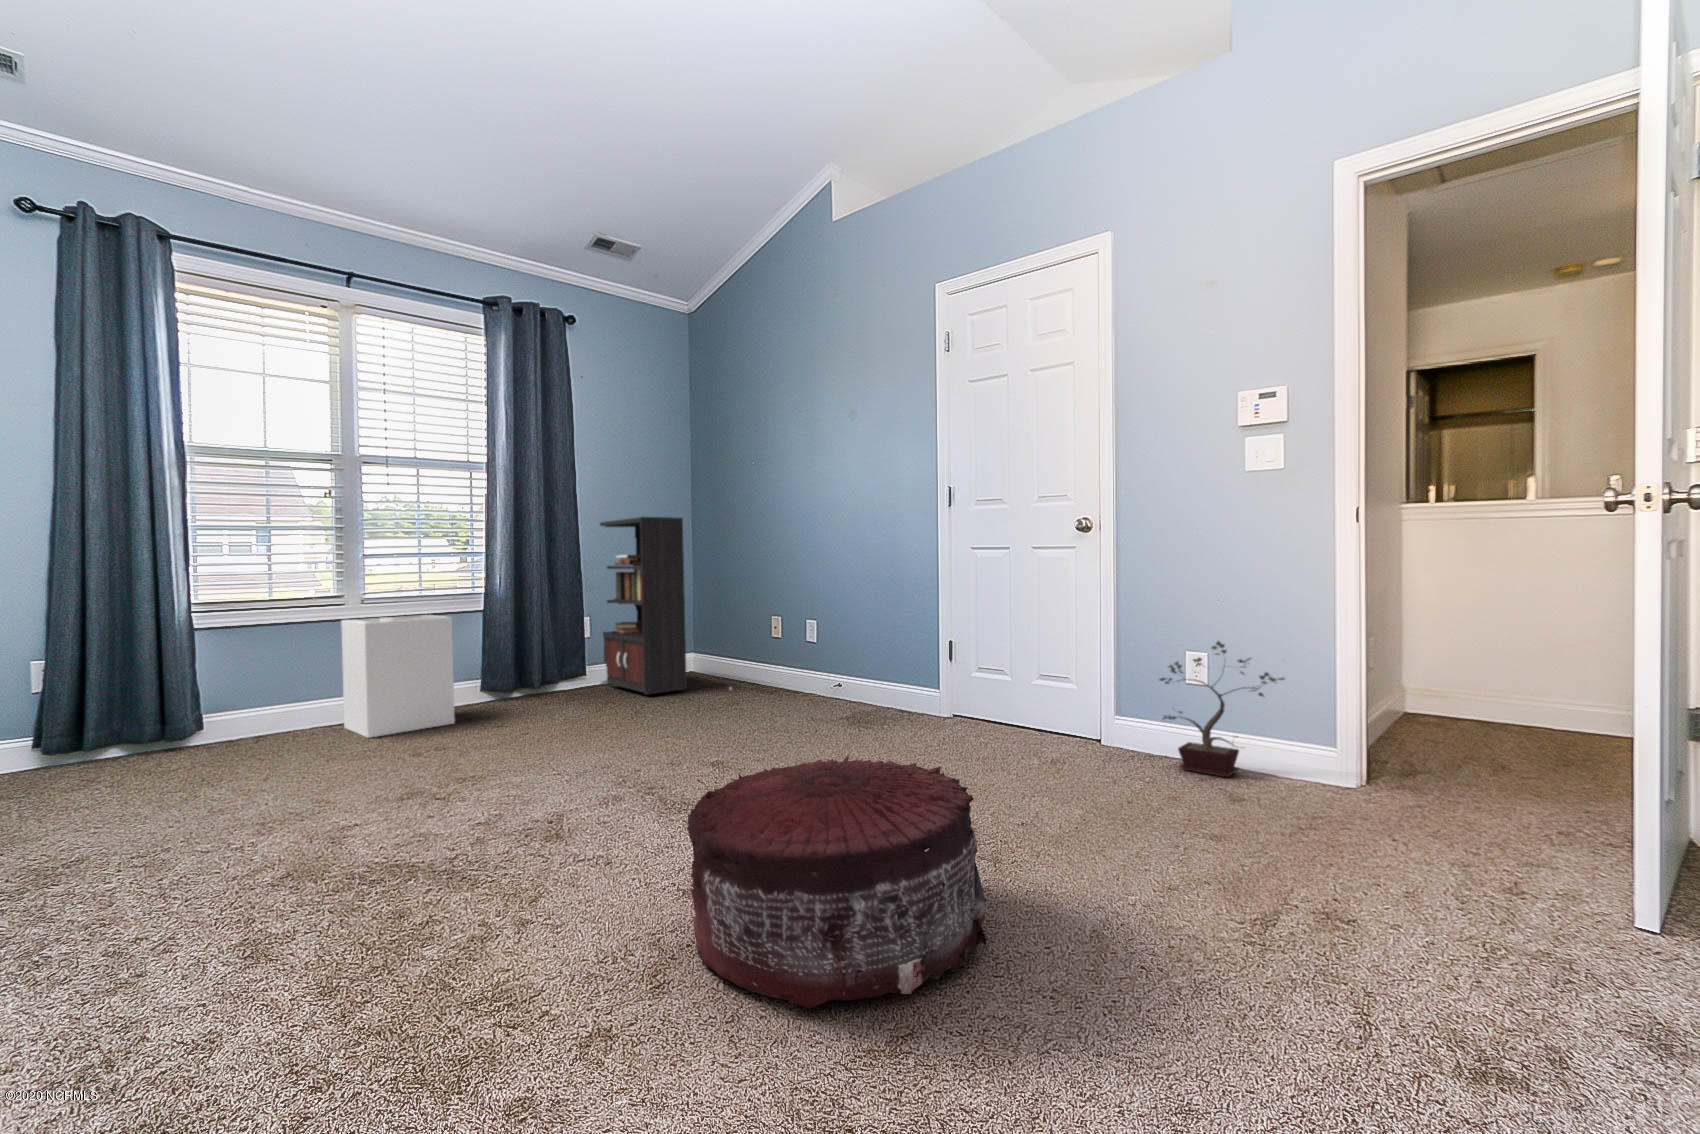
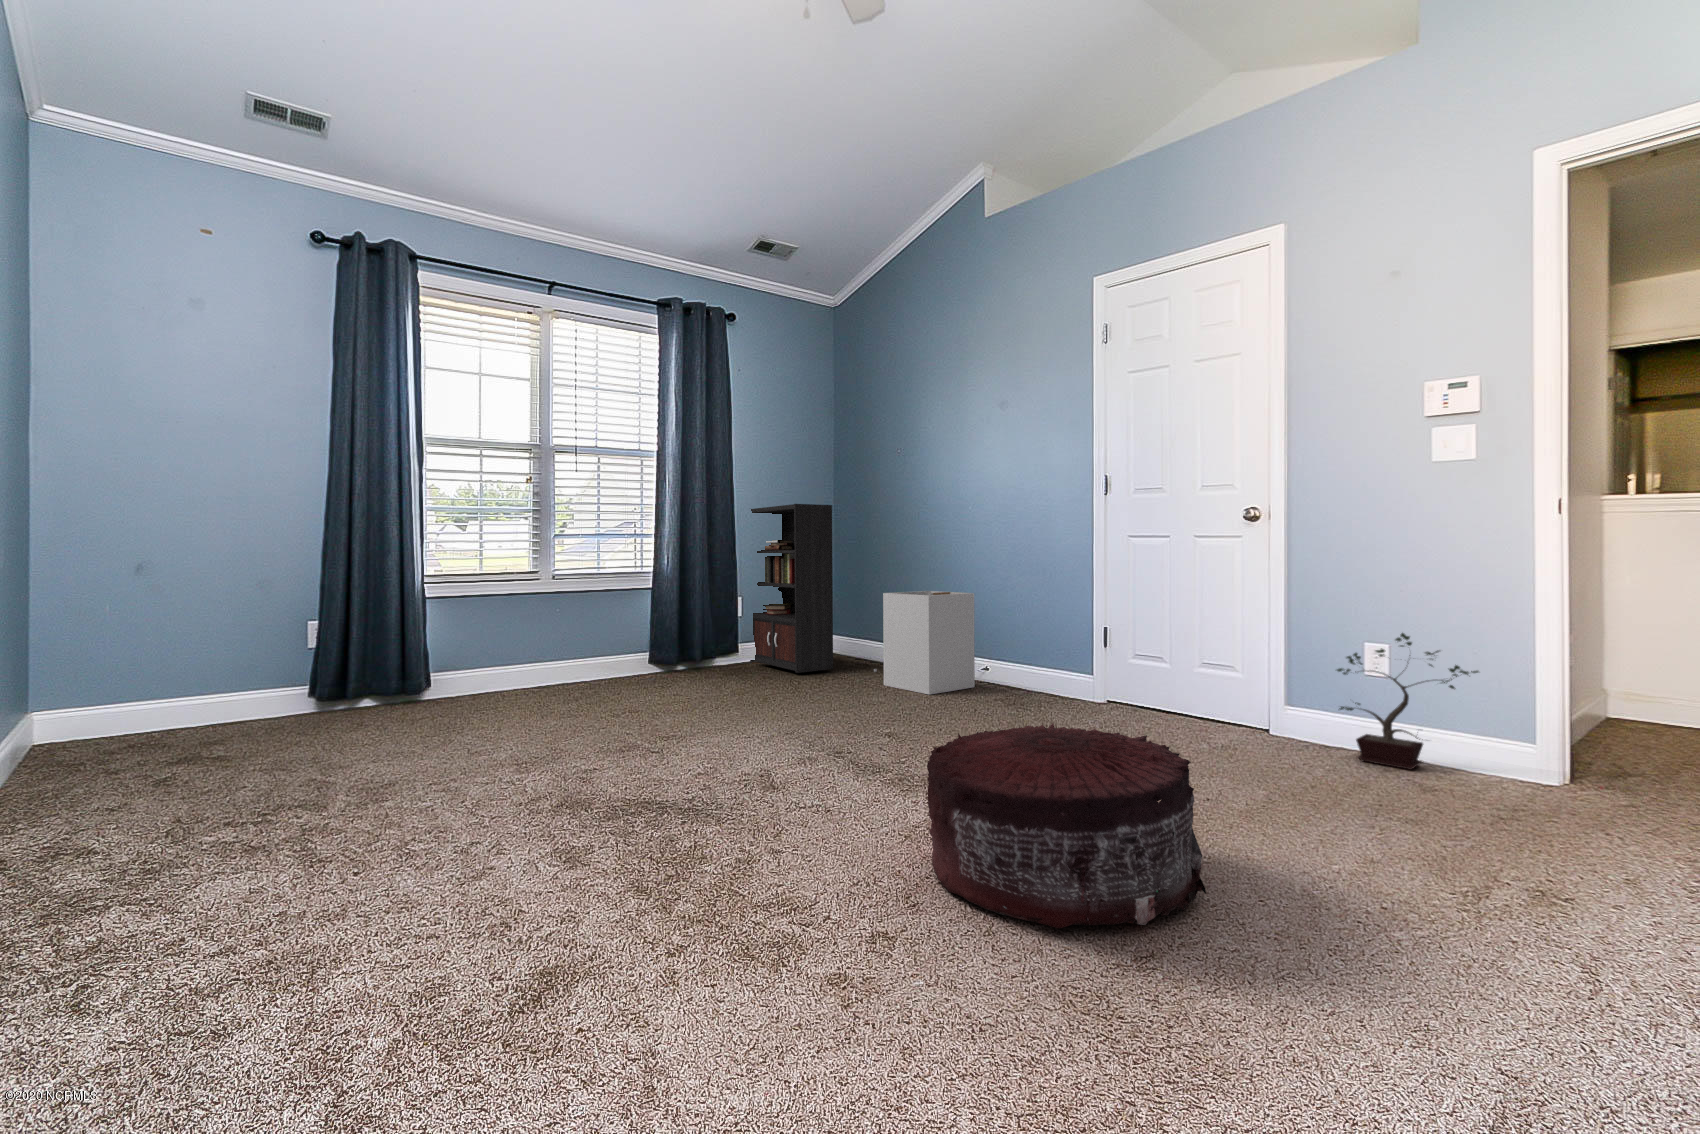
laundry hamper: present [341,615,455,738] -> present [883,591,975,695]

